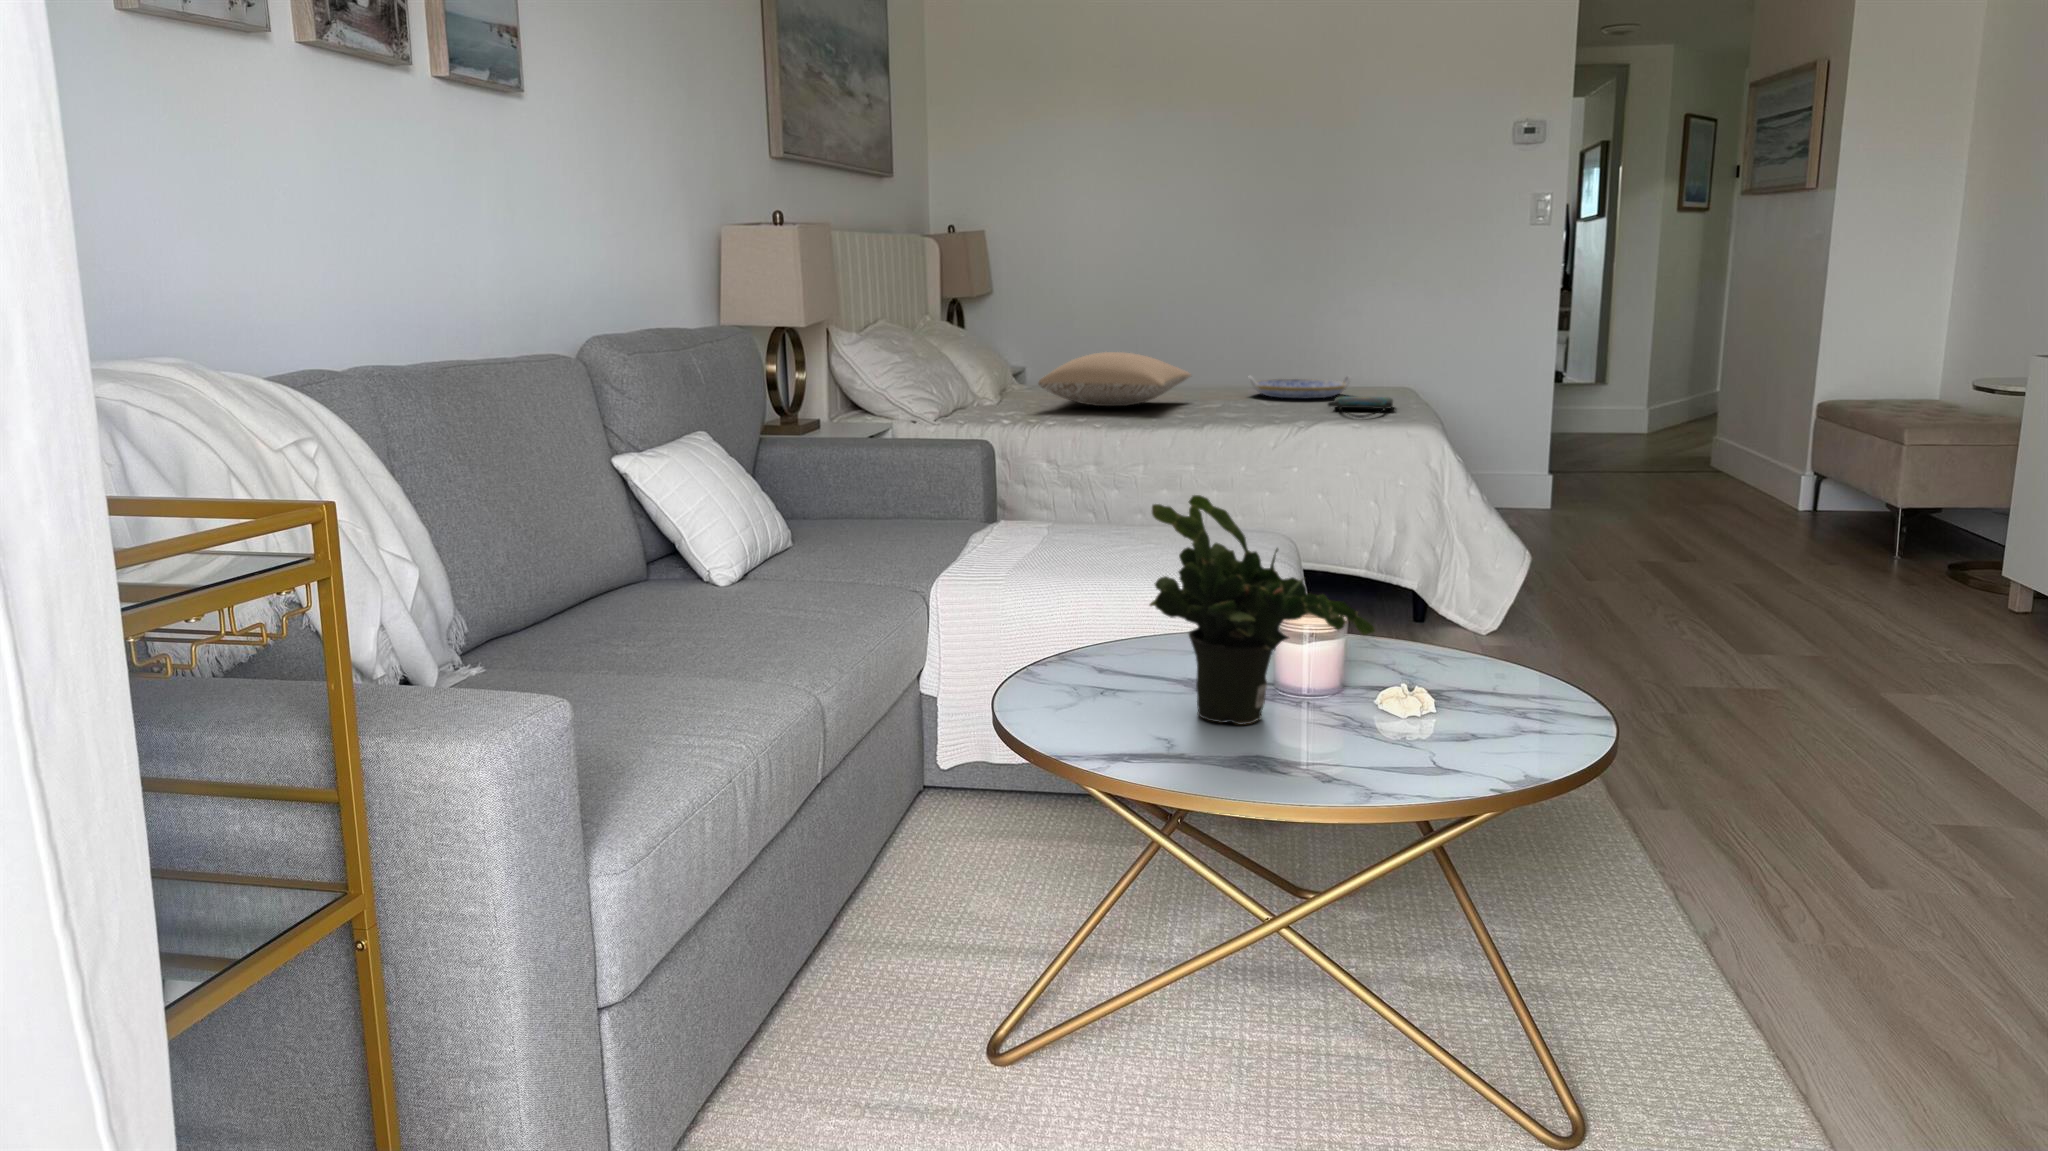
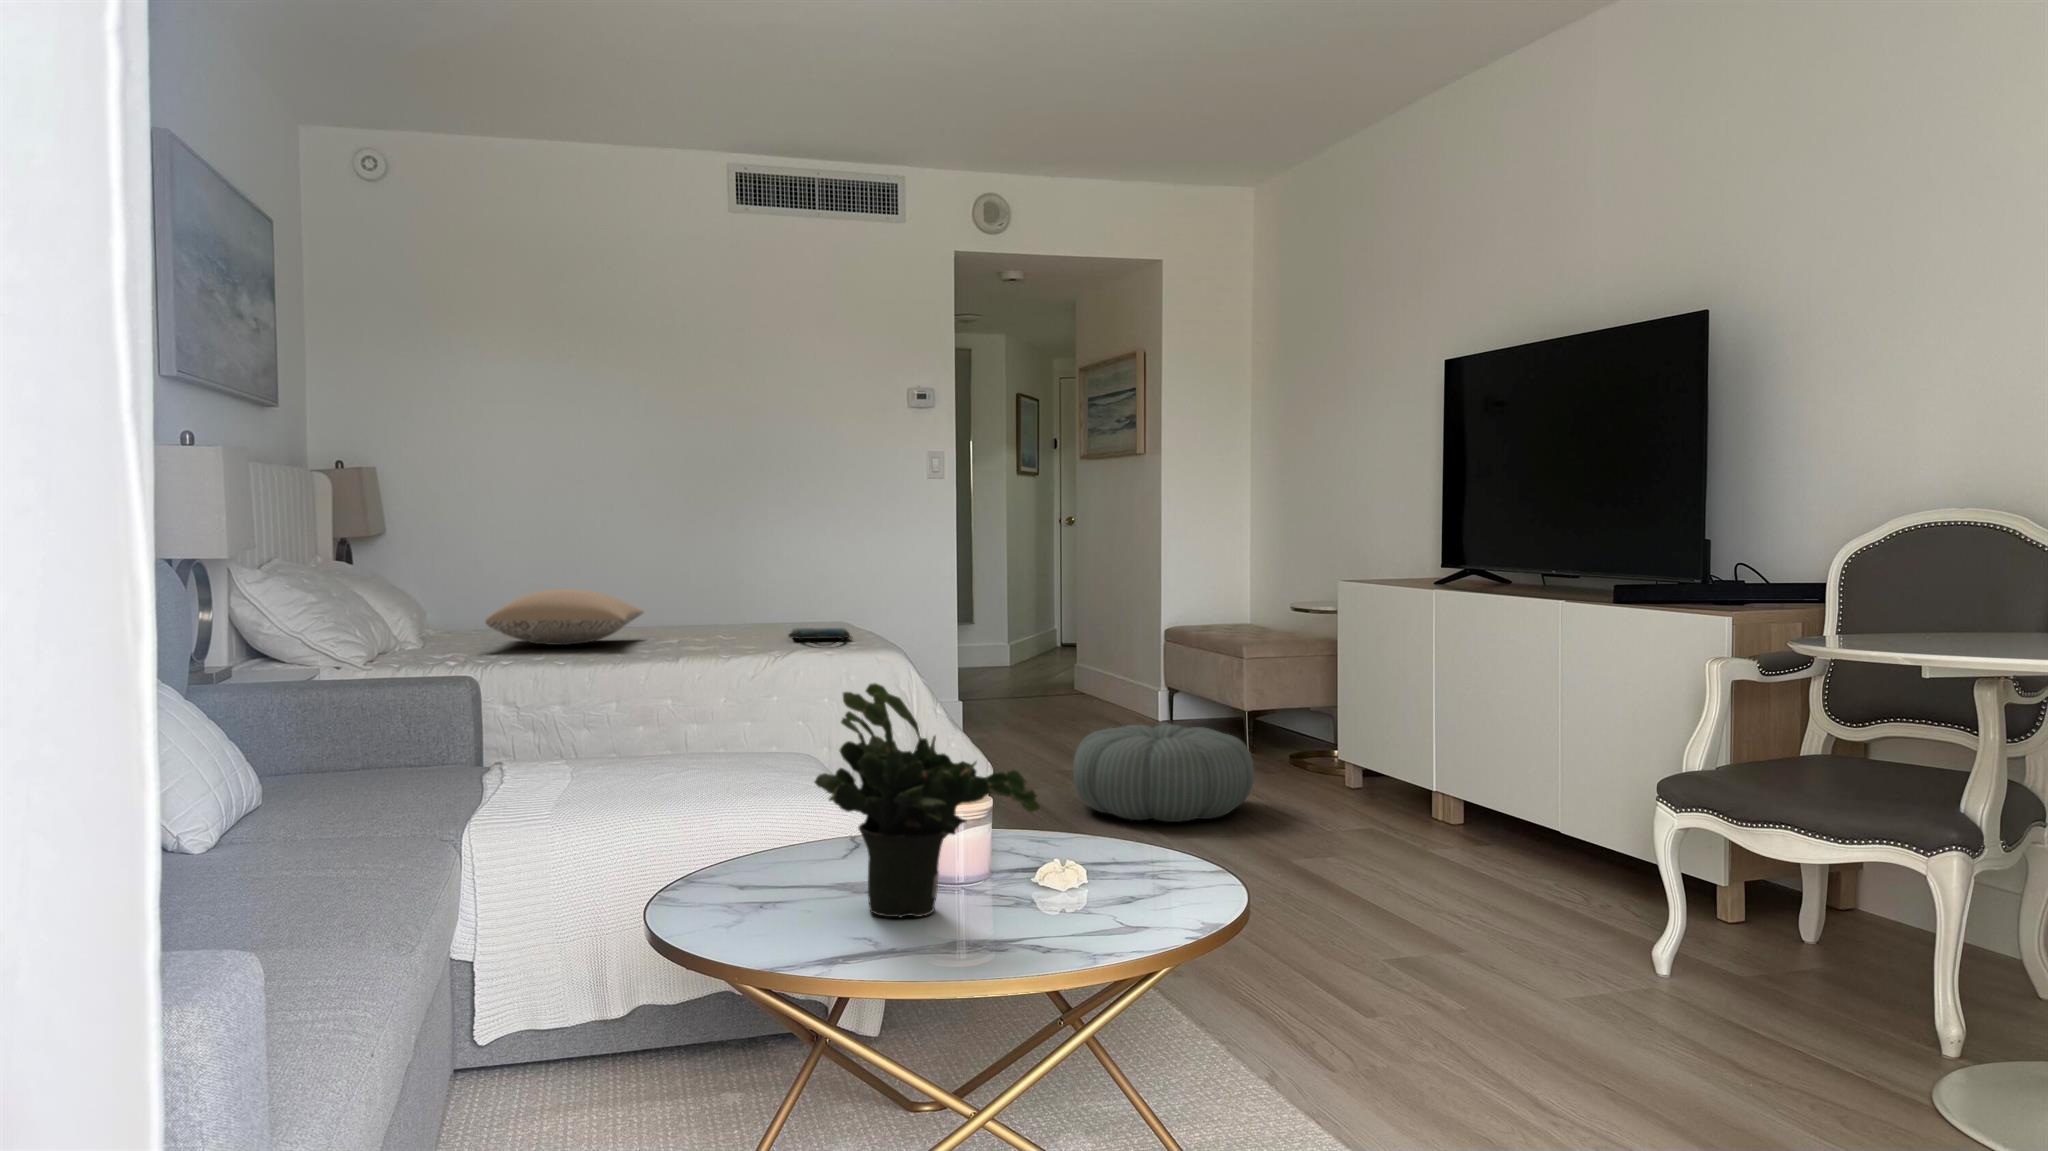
serving tray: present [1249,376,1351,398] -> none [697,610,798,633]
pouf: none [1635,519,1866,633] -> present [1073,724,1254,822]

